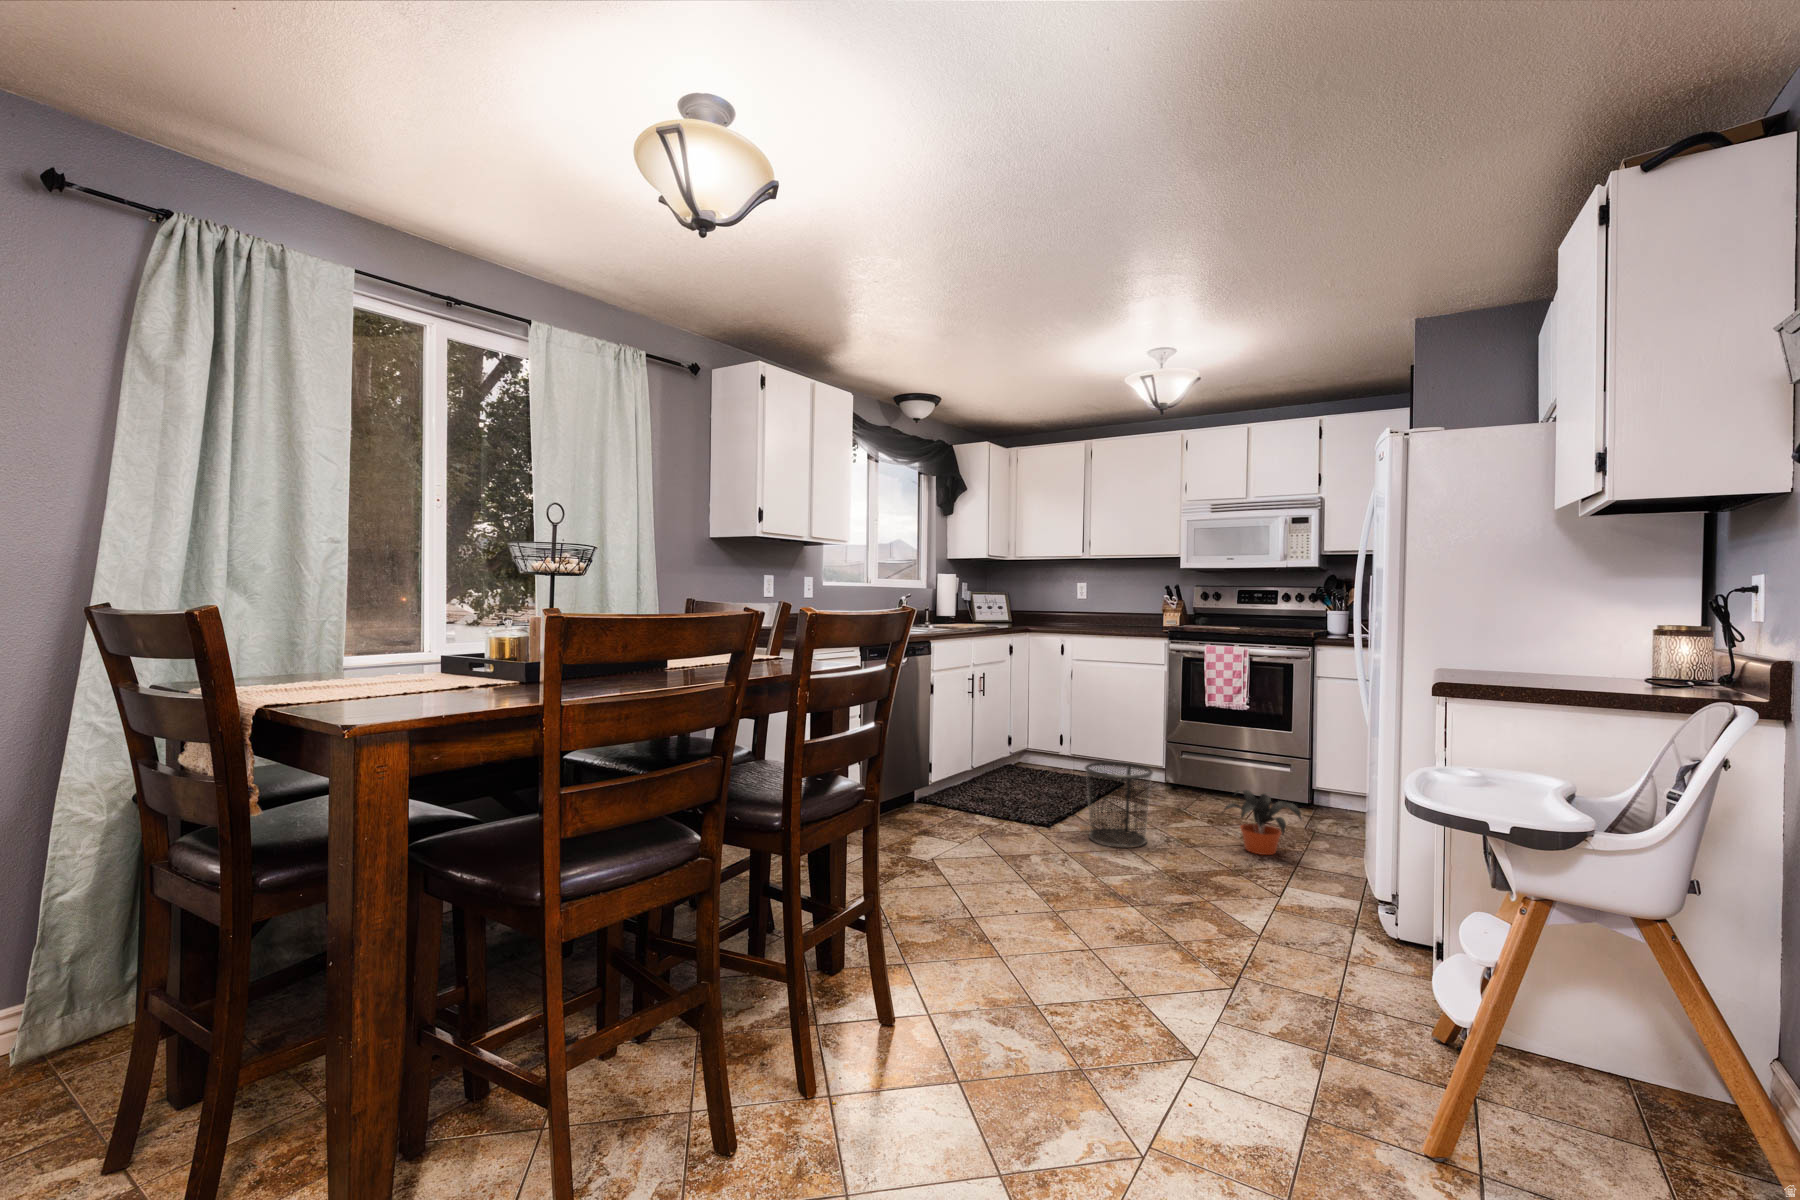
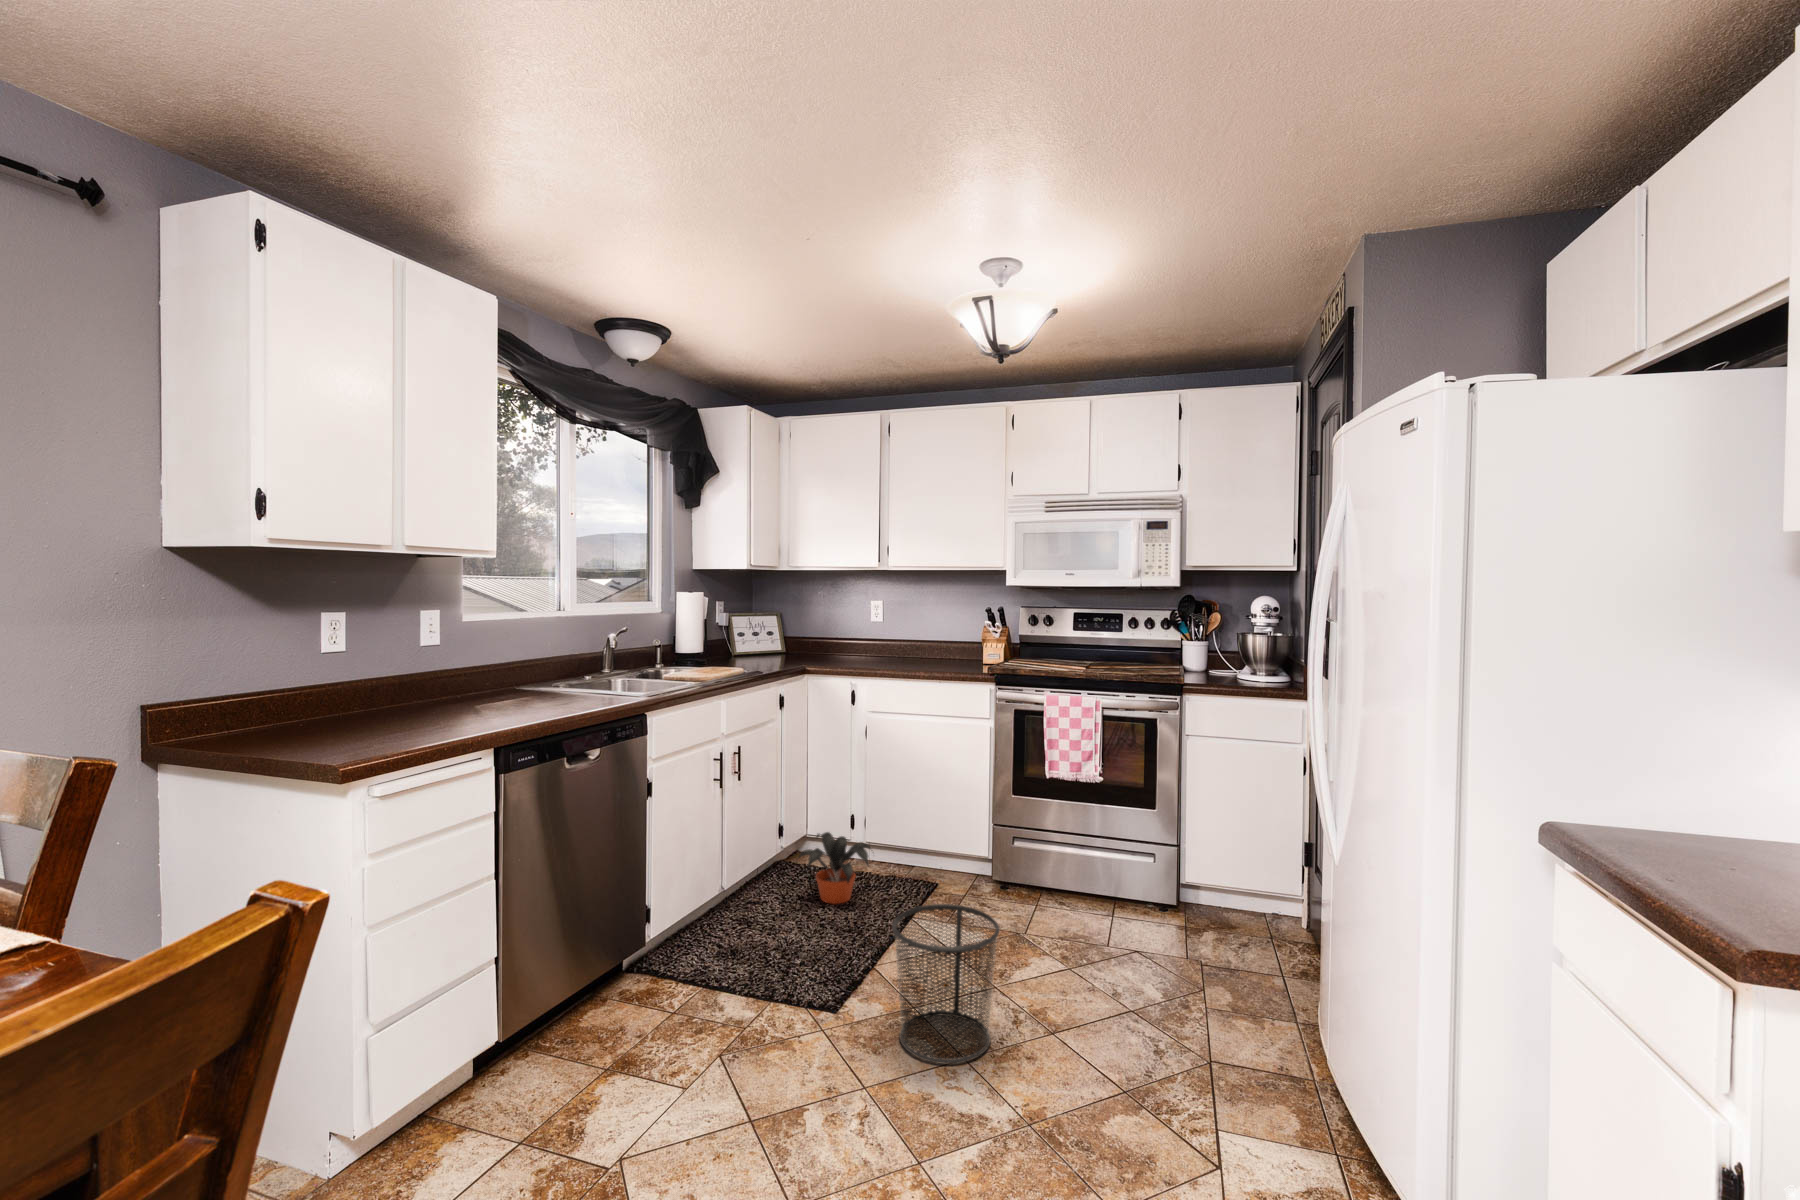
potted plant: present [1224,790,1302,855] -> present [798,832,871,904]

